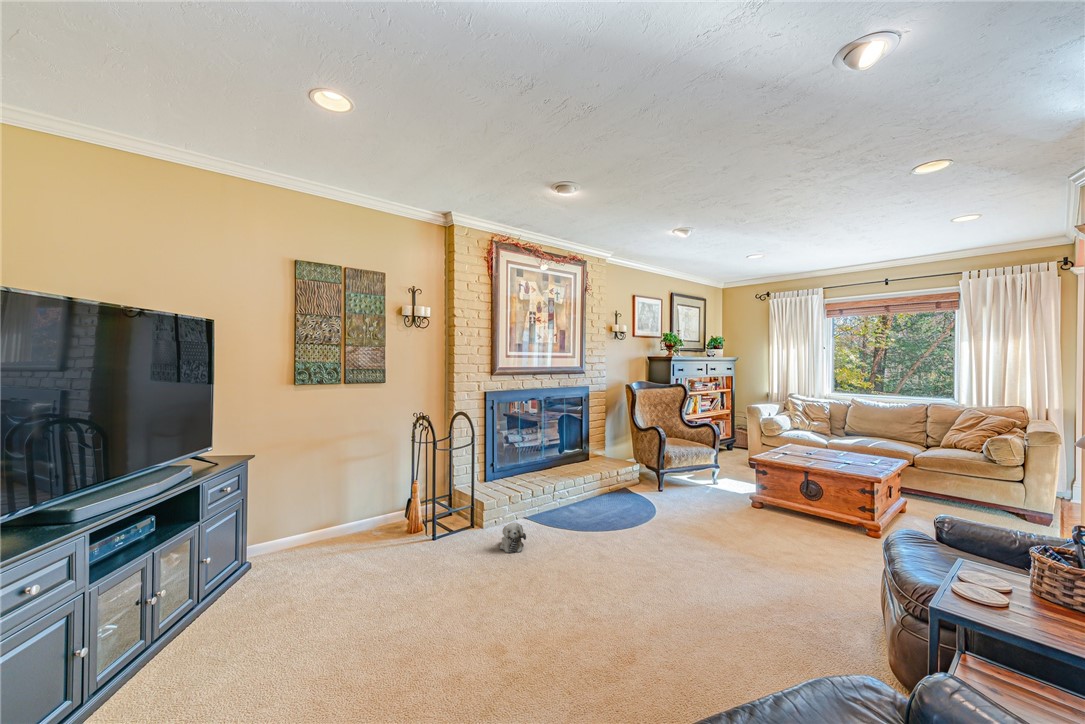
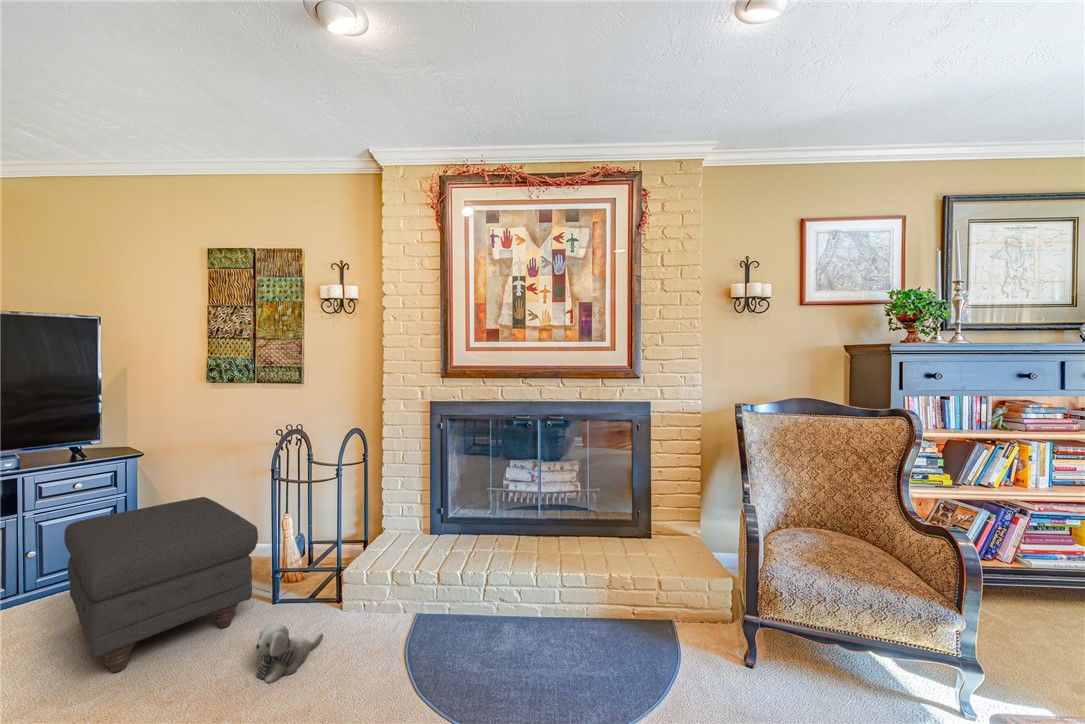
ottoman: none [304,481,453,588] -> present [64,497,258,672]

